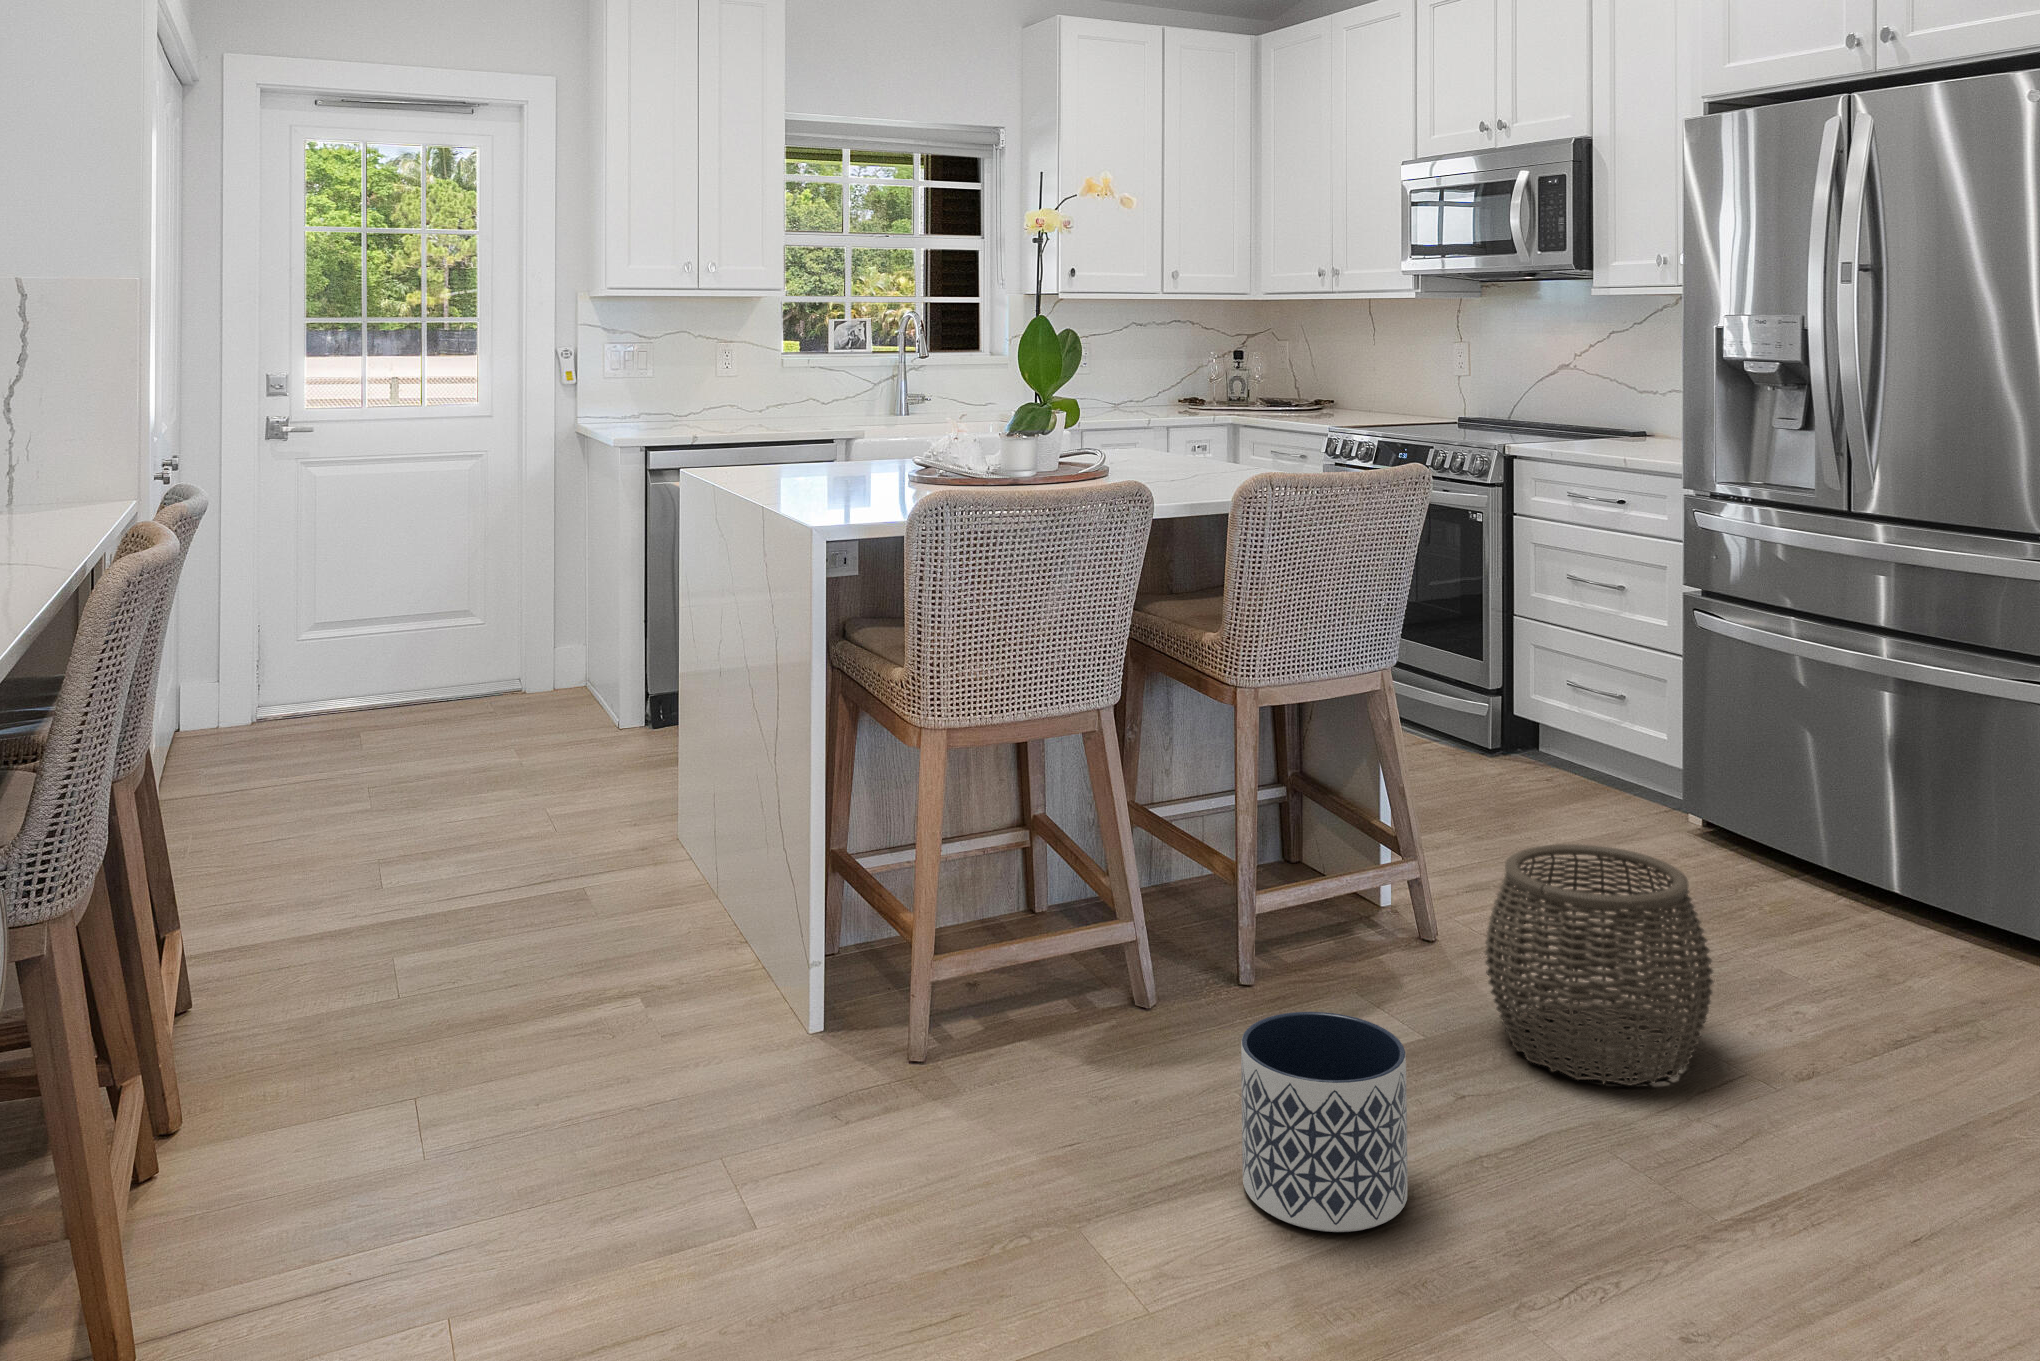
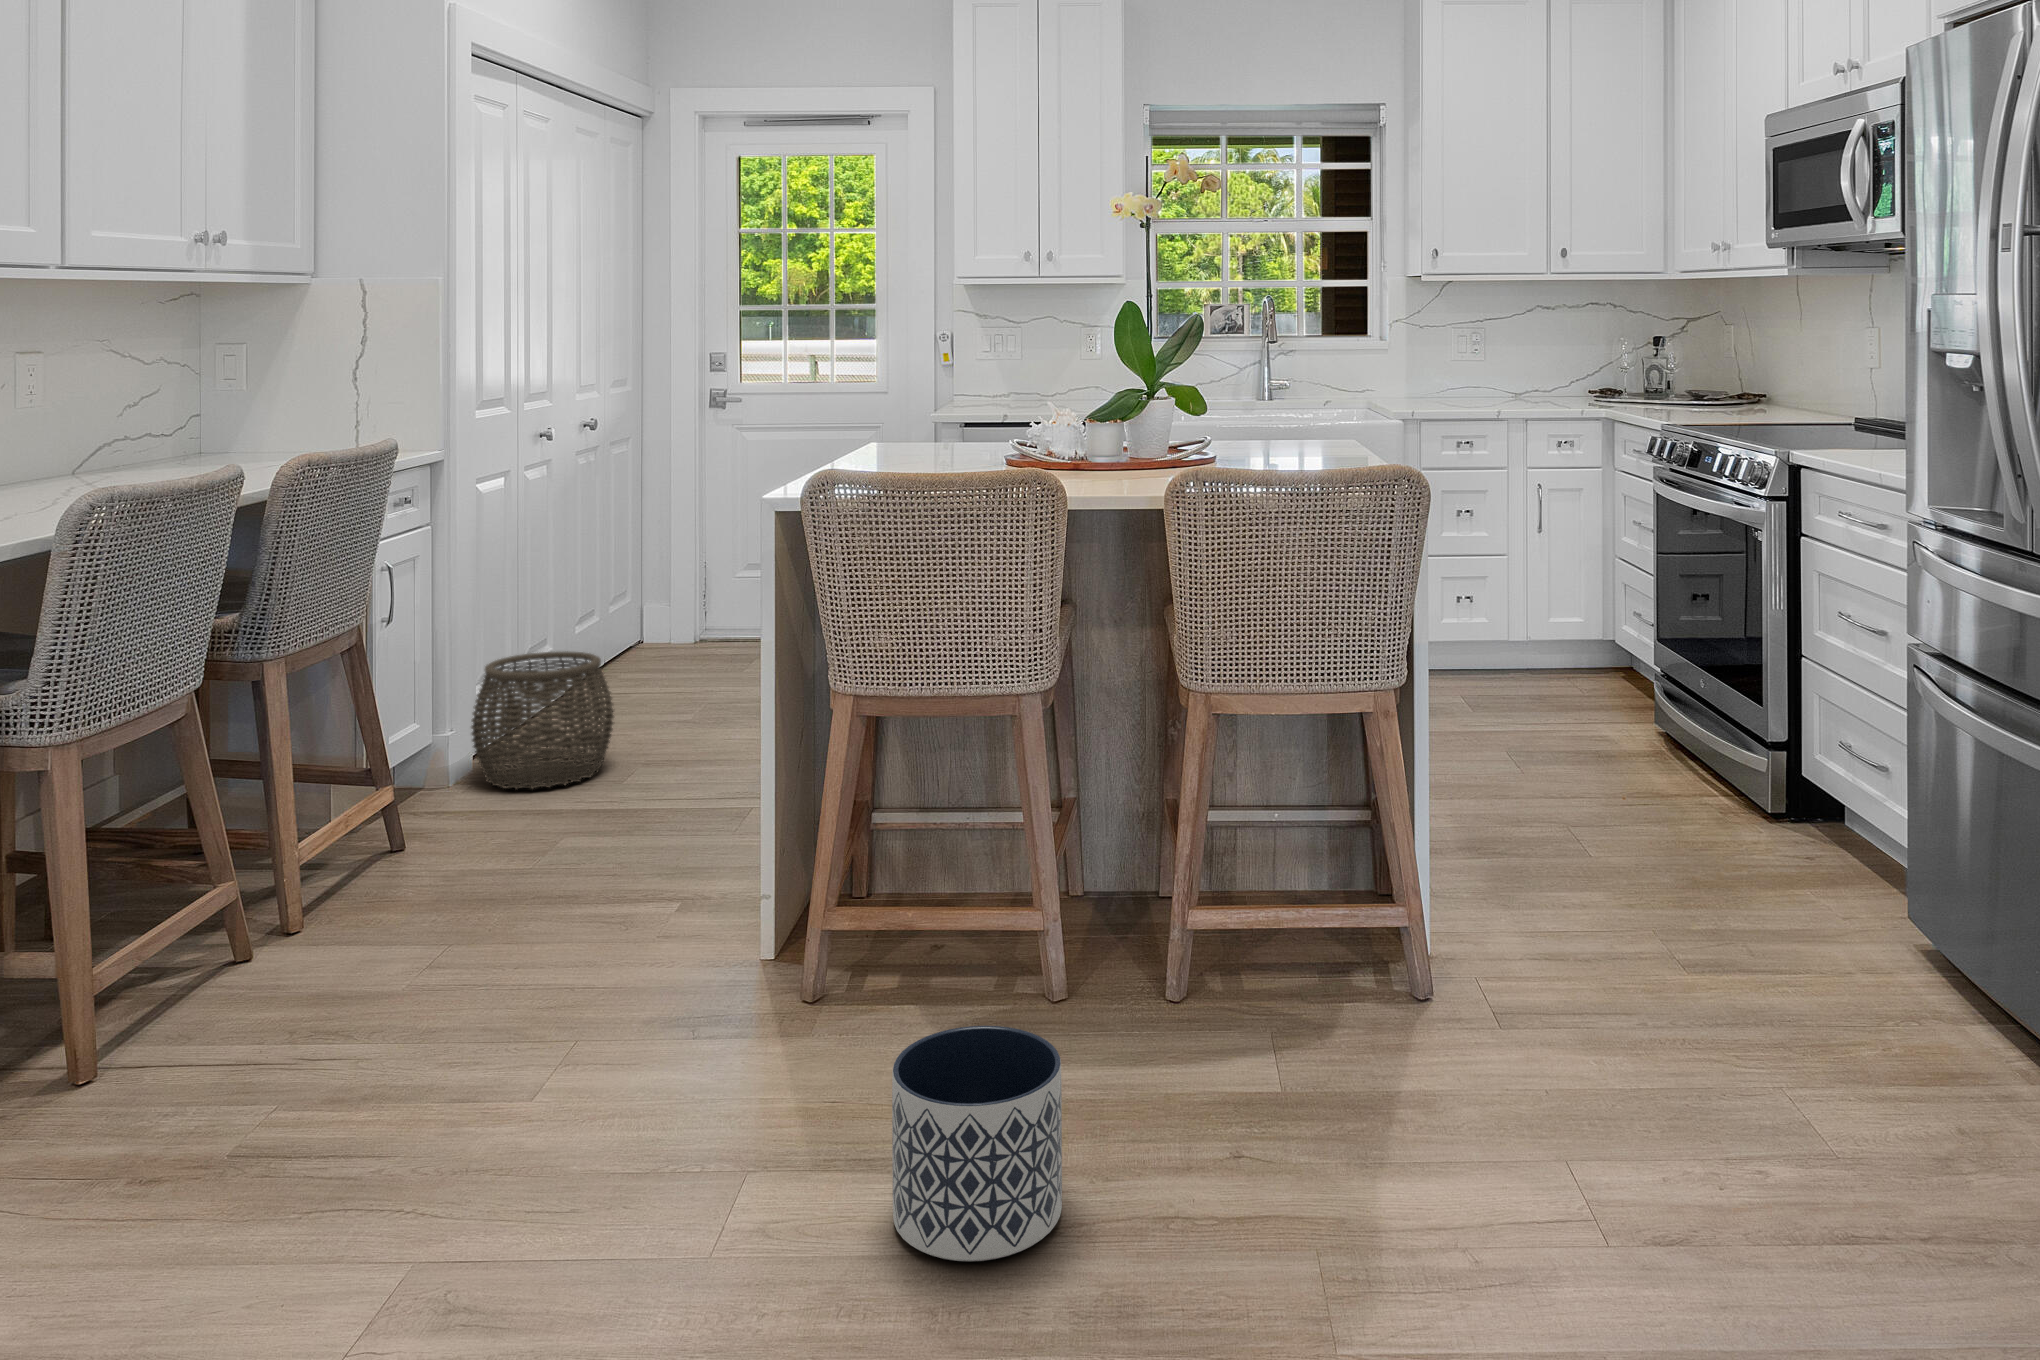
woven basket: present [1485,844,1713,1086] -> present [471,651,614,789]

